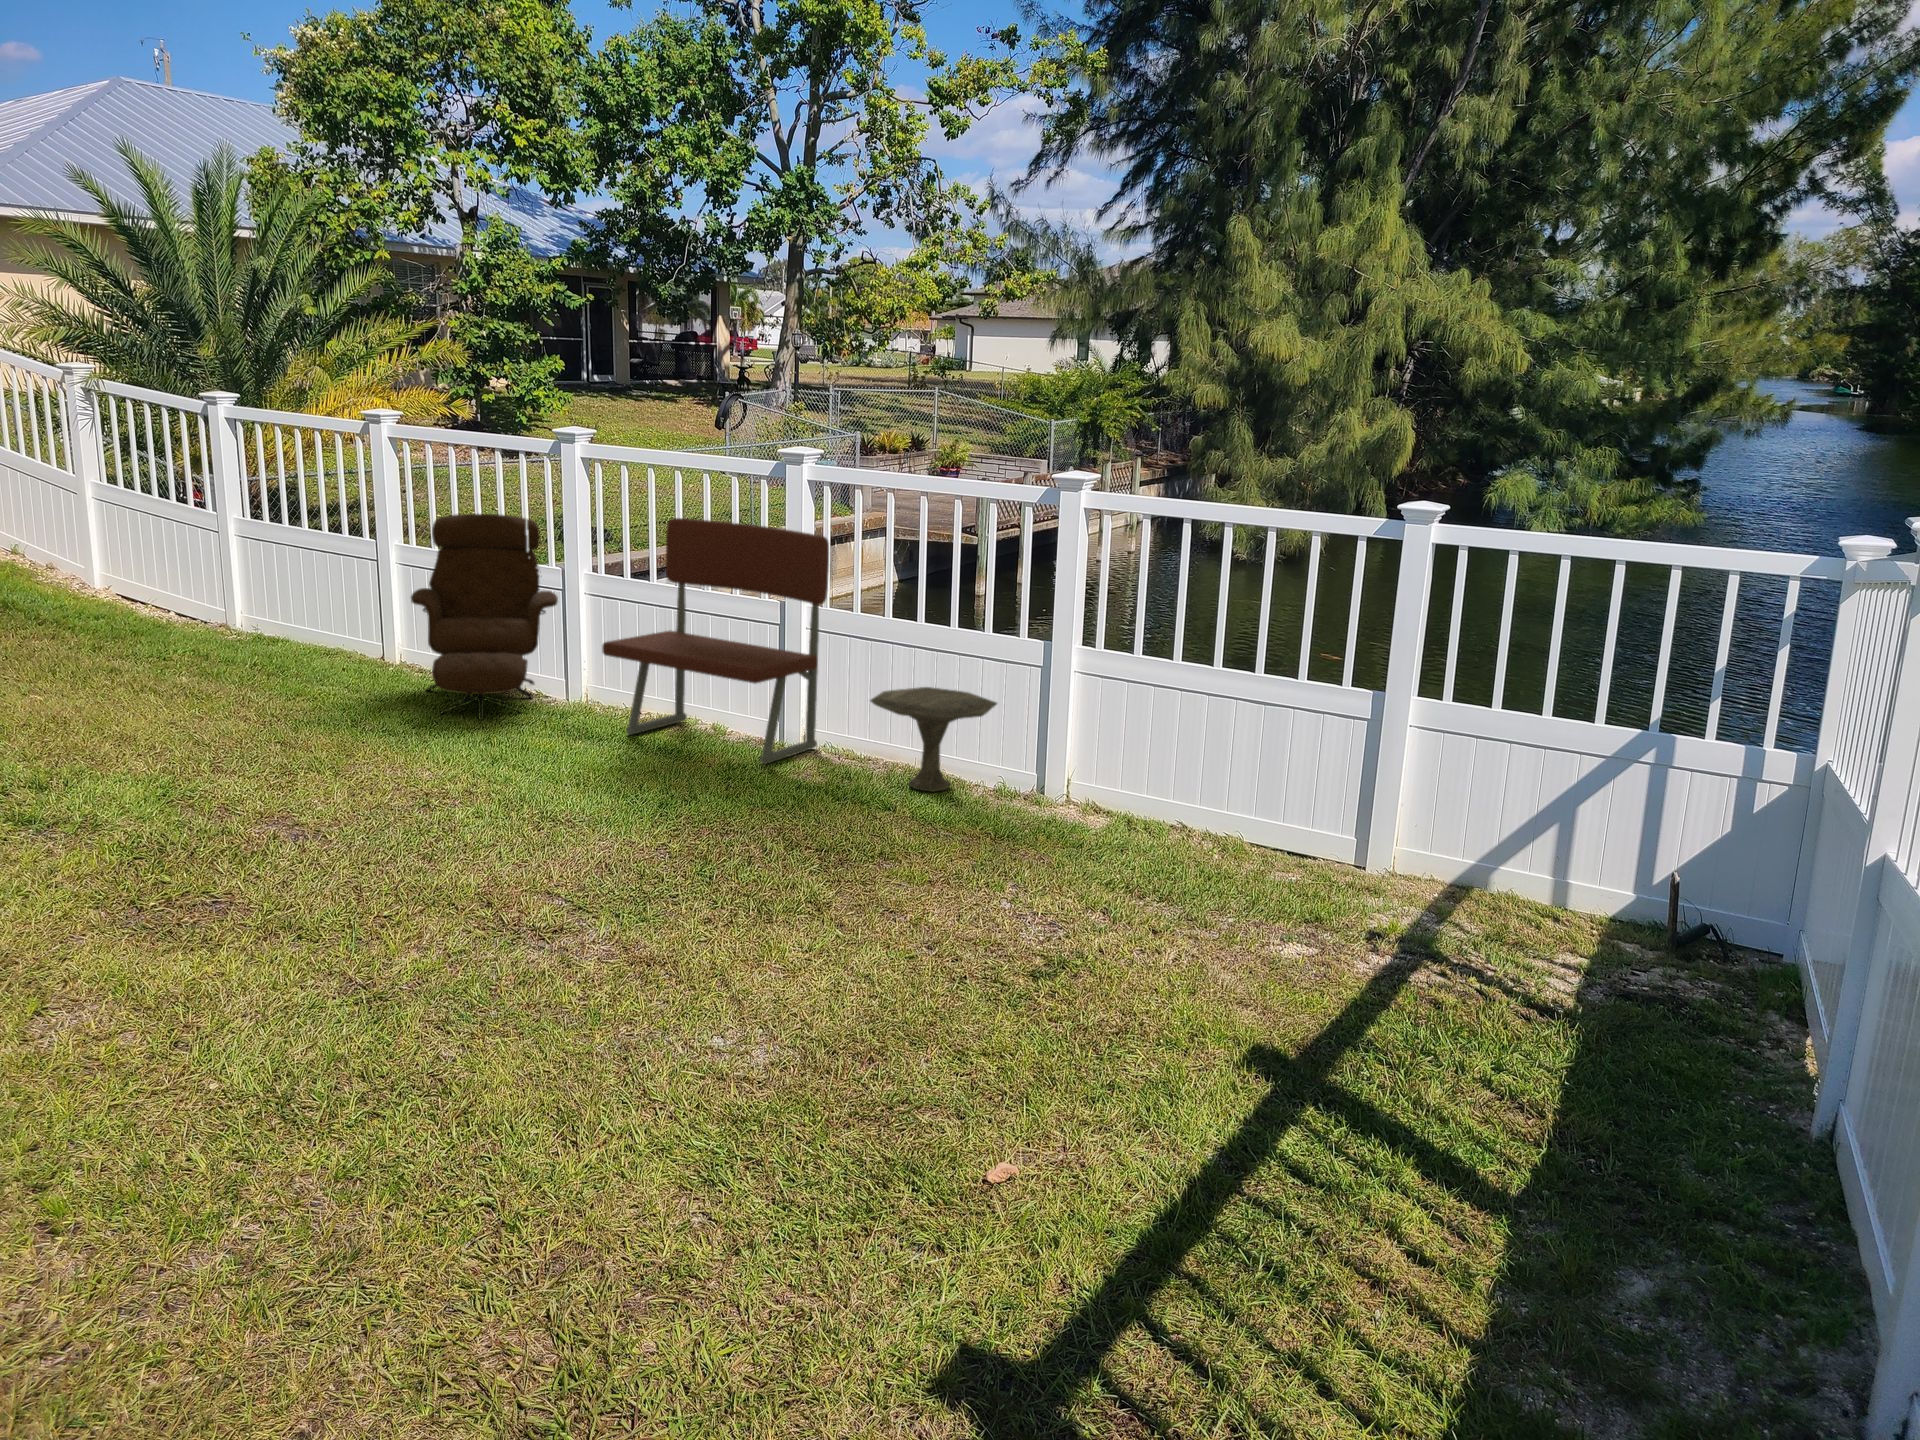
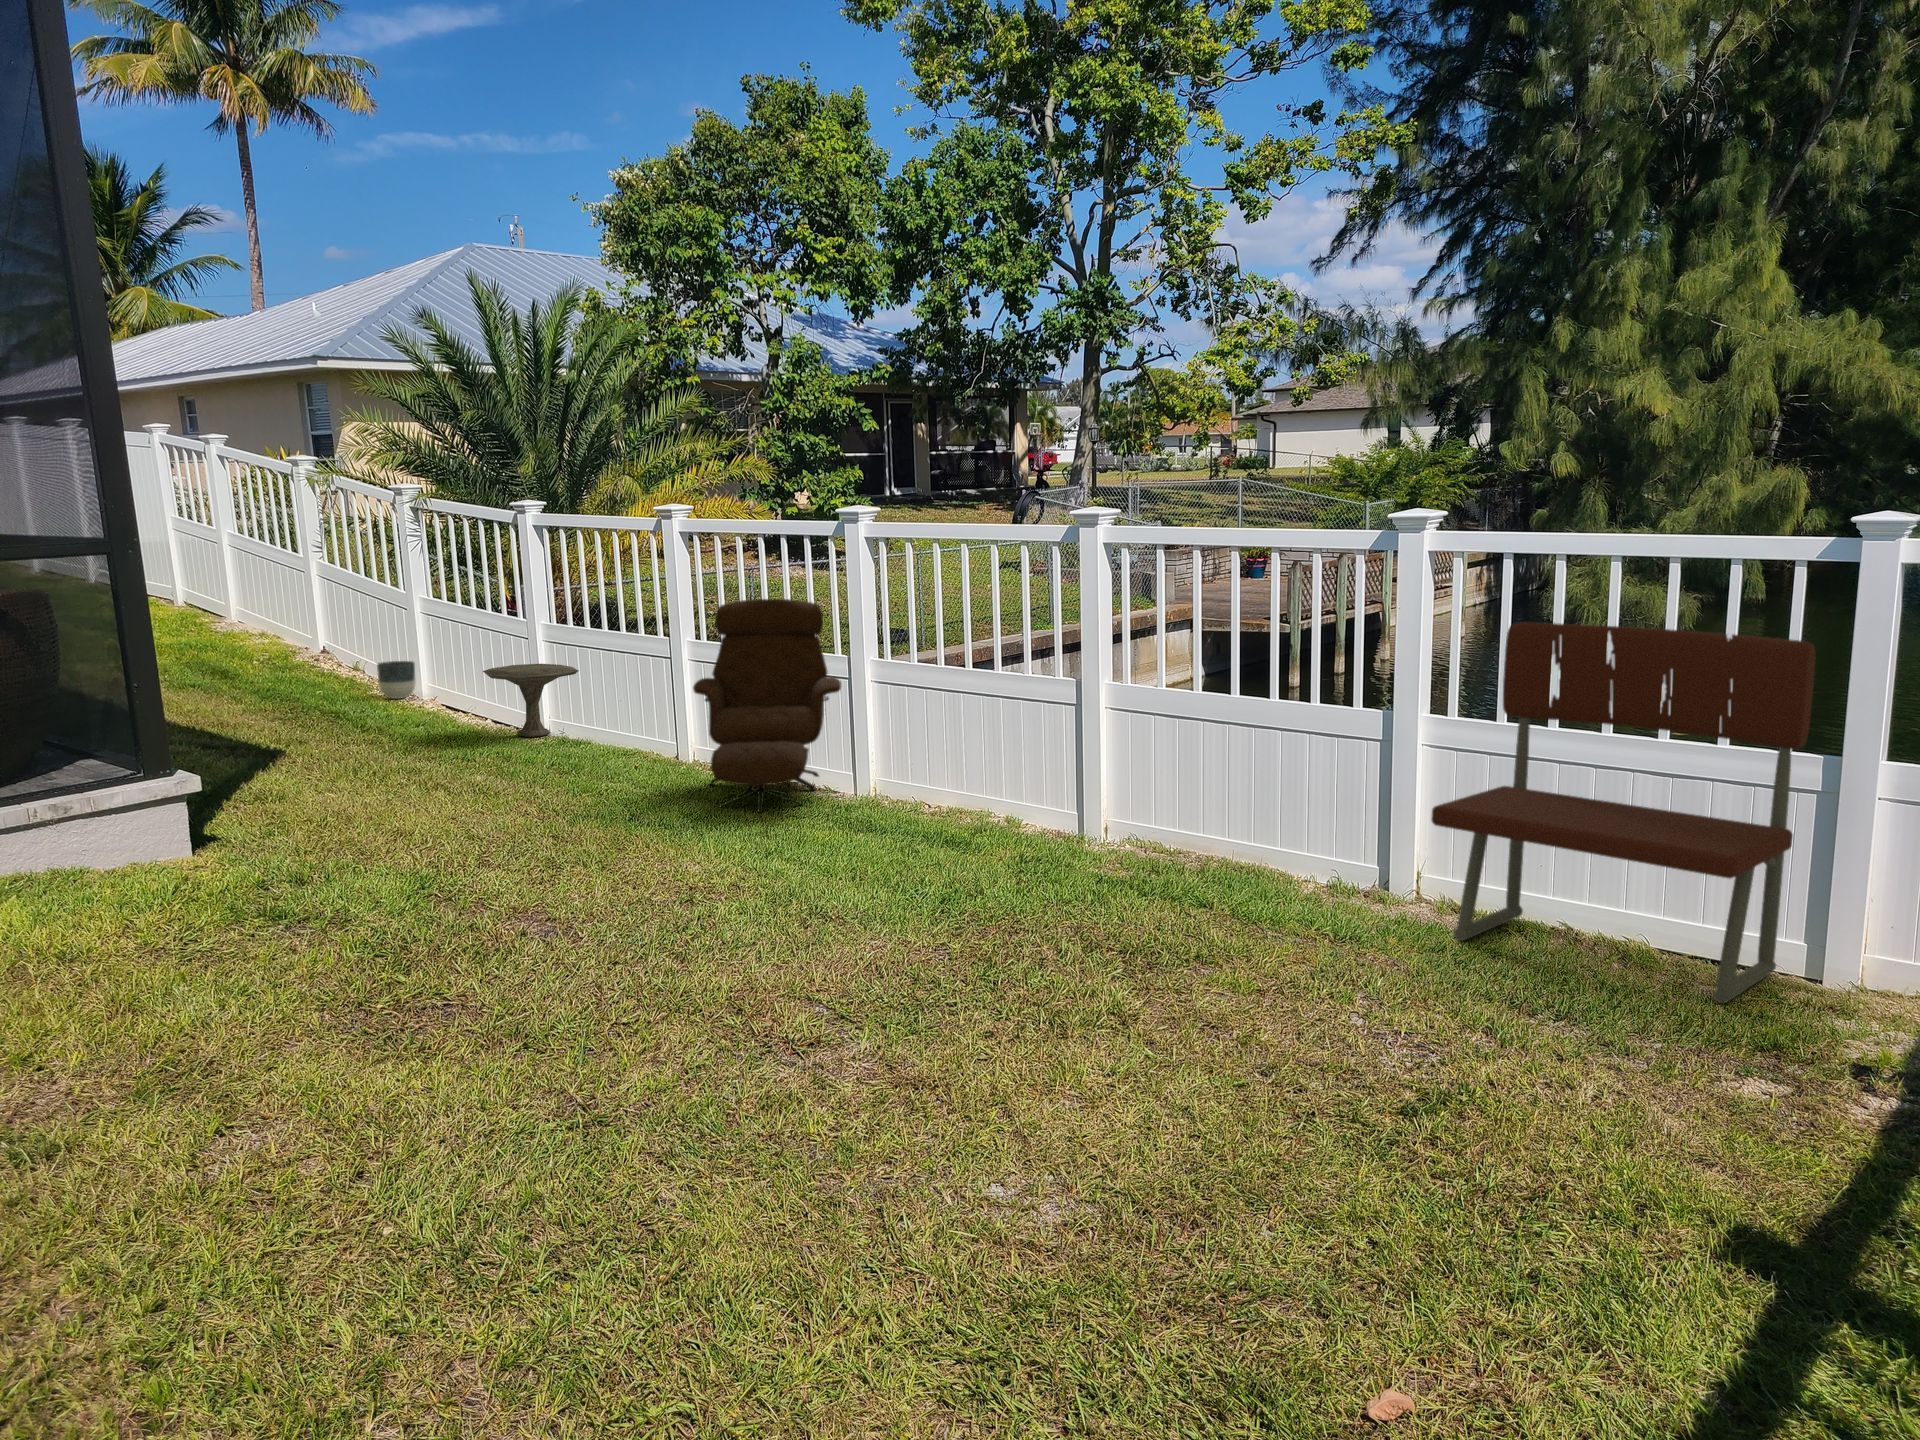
bench: present [602,518,829,764] -> present [1431,622,1815,1003]
planter: none [48,550,92,589] -> present [377,661,416,699]
side table: present [870,687,997,792] -> present [483,664,578,737]

